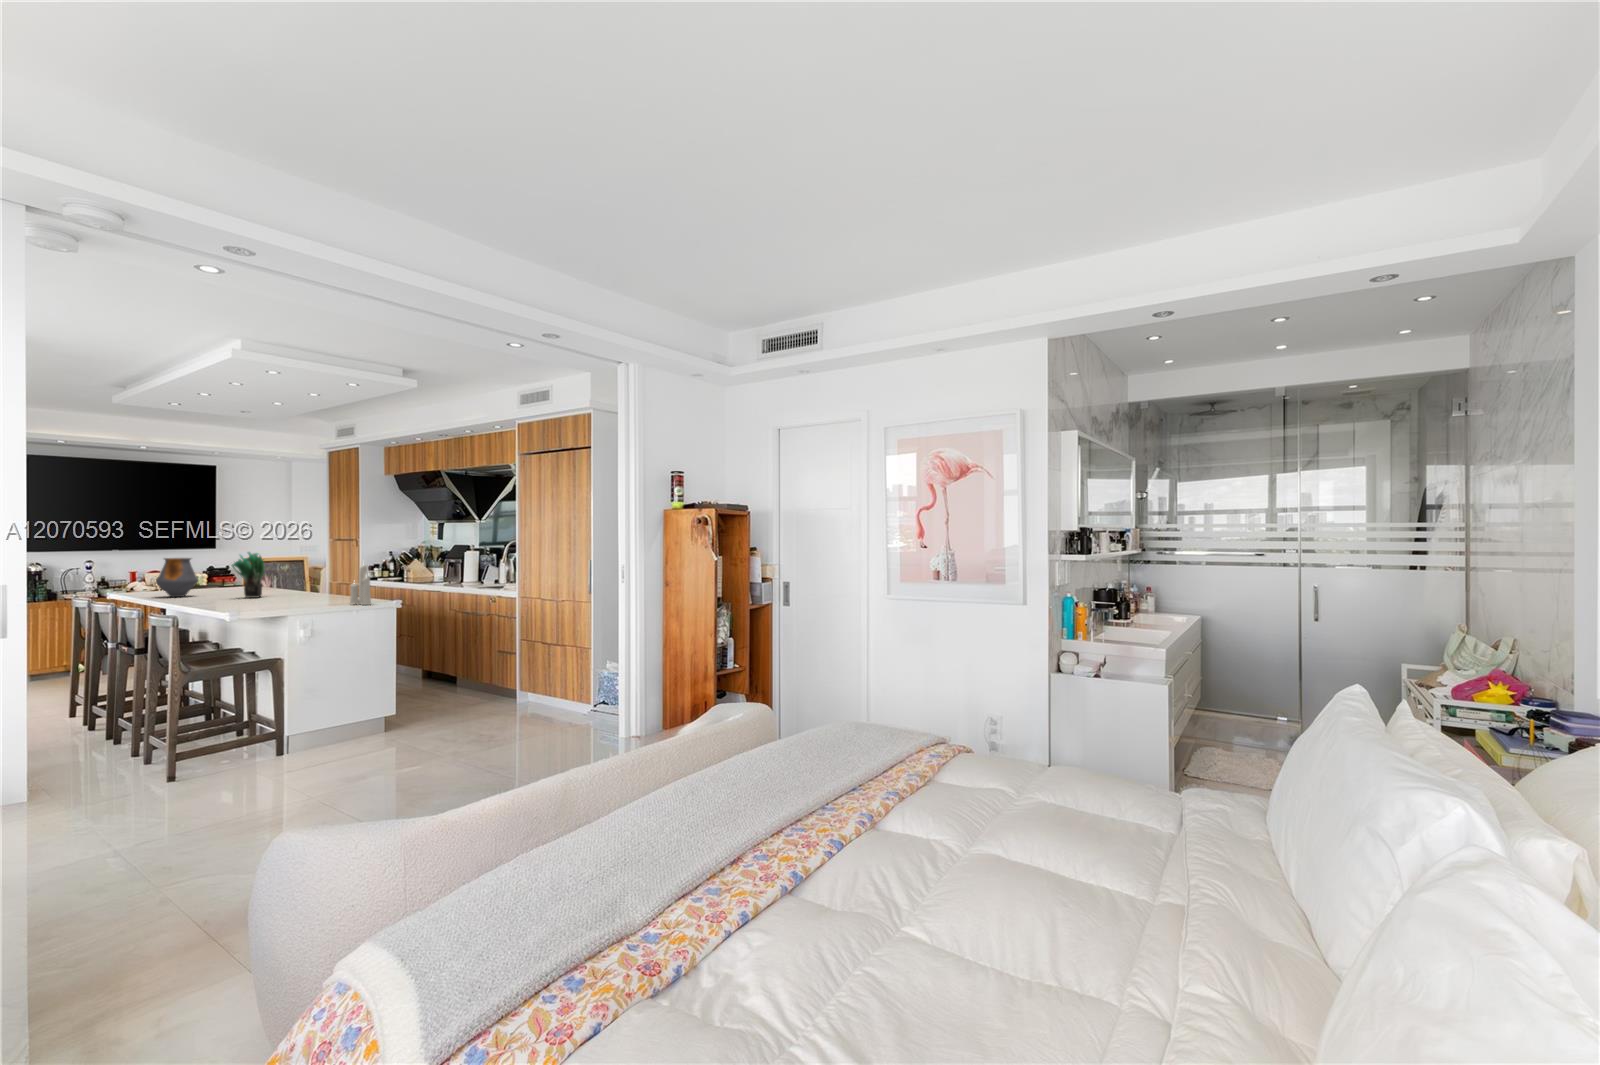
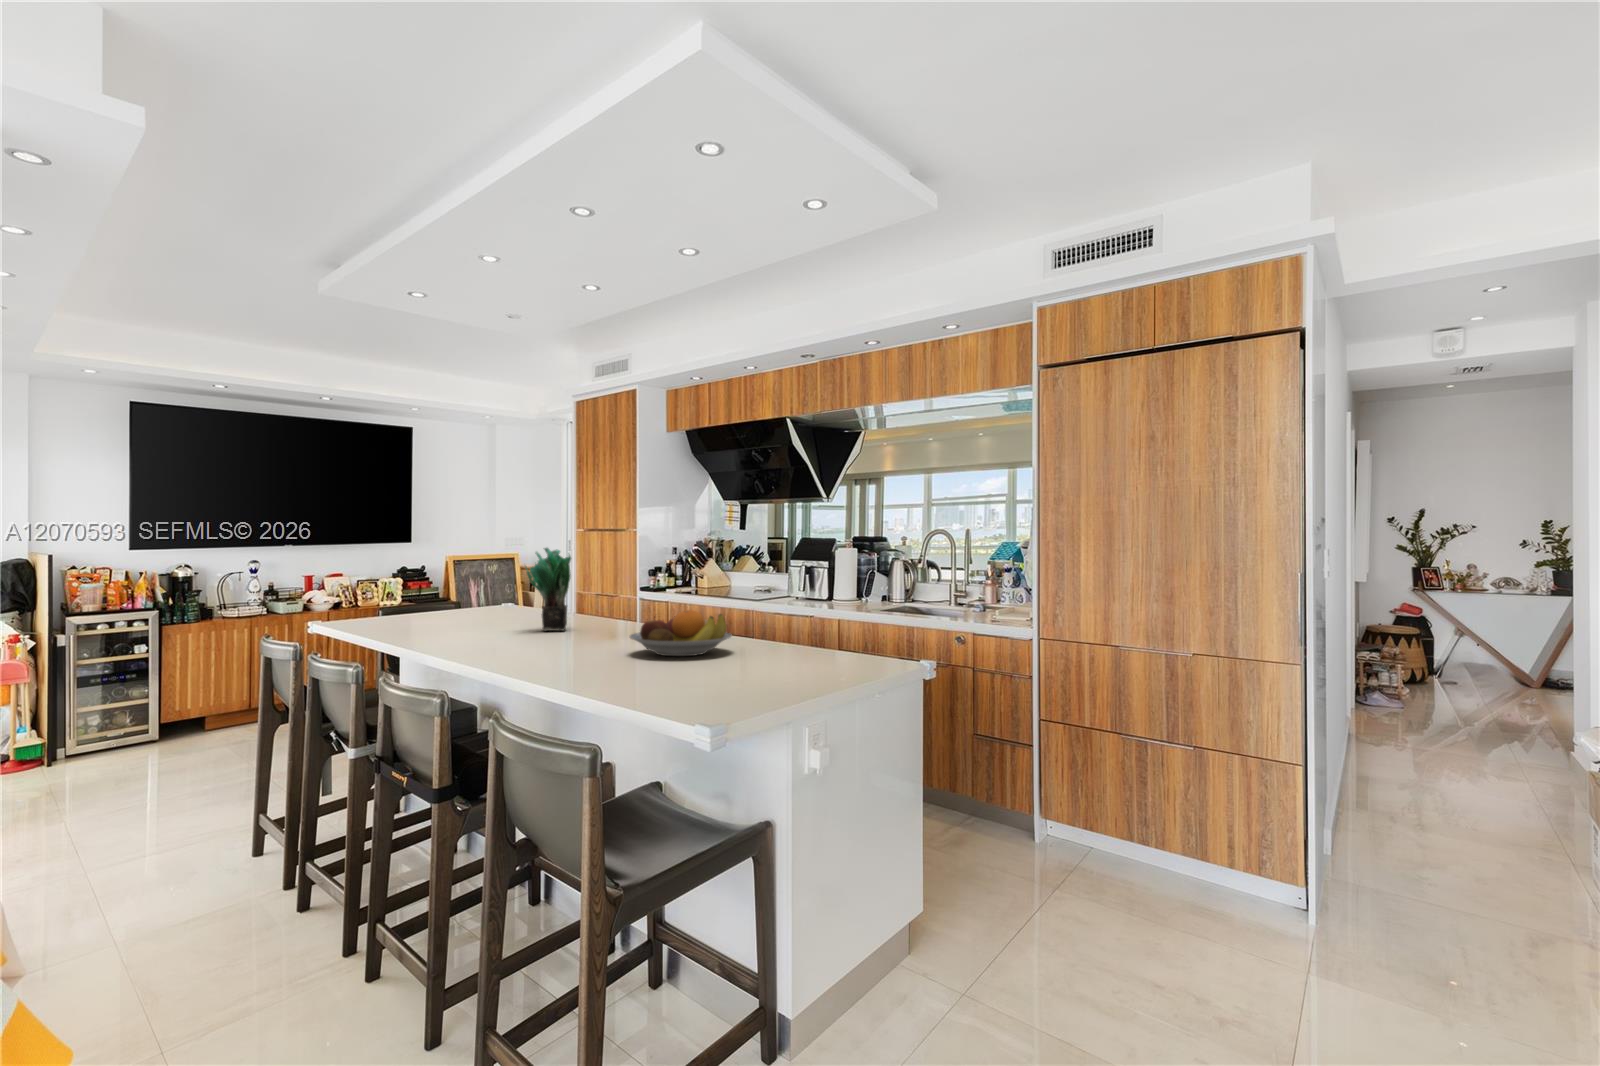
vase: present [156,558,198,597] -> none [393,558,455,626]
candle: present [350,565,371,605] -> none [784,560,828,657]
fruit bowl: none [264,583,327,606] -> present [630,610,731,656]

